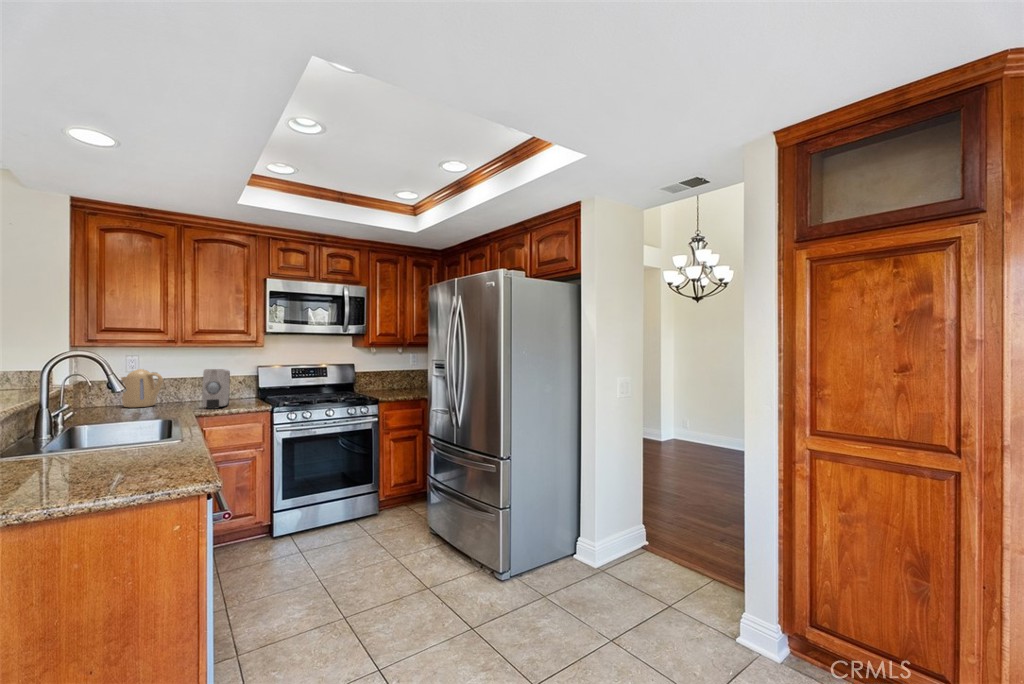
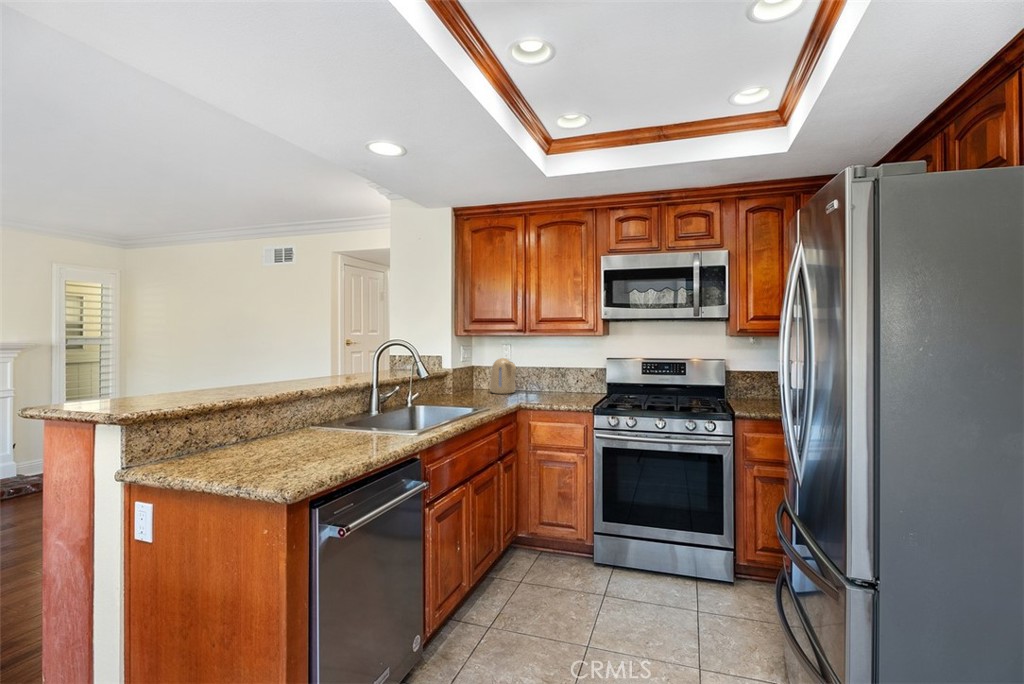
soap dispenser: present [202,369,230,409] -> none [531,361,563,402]

